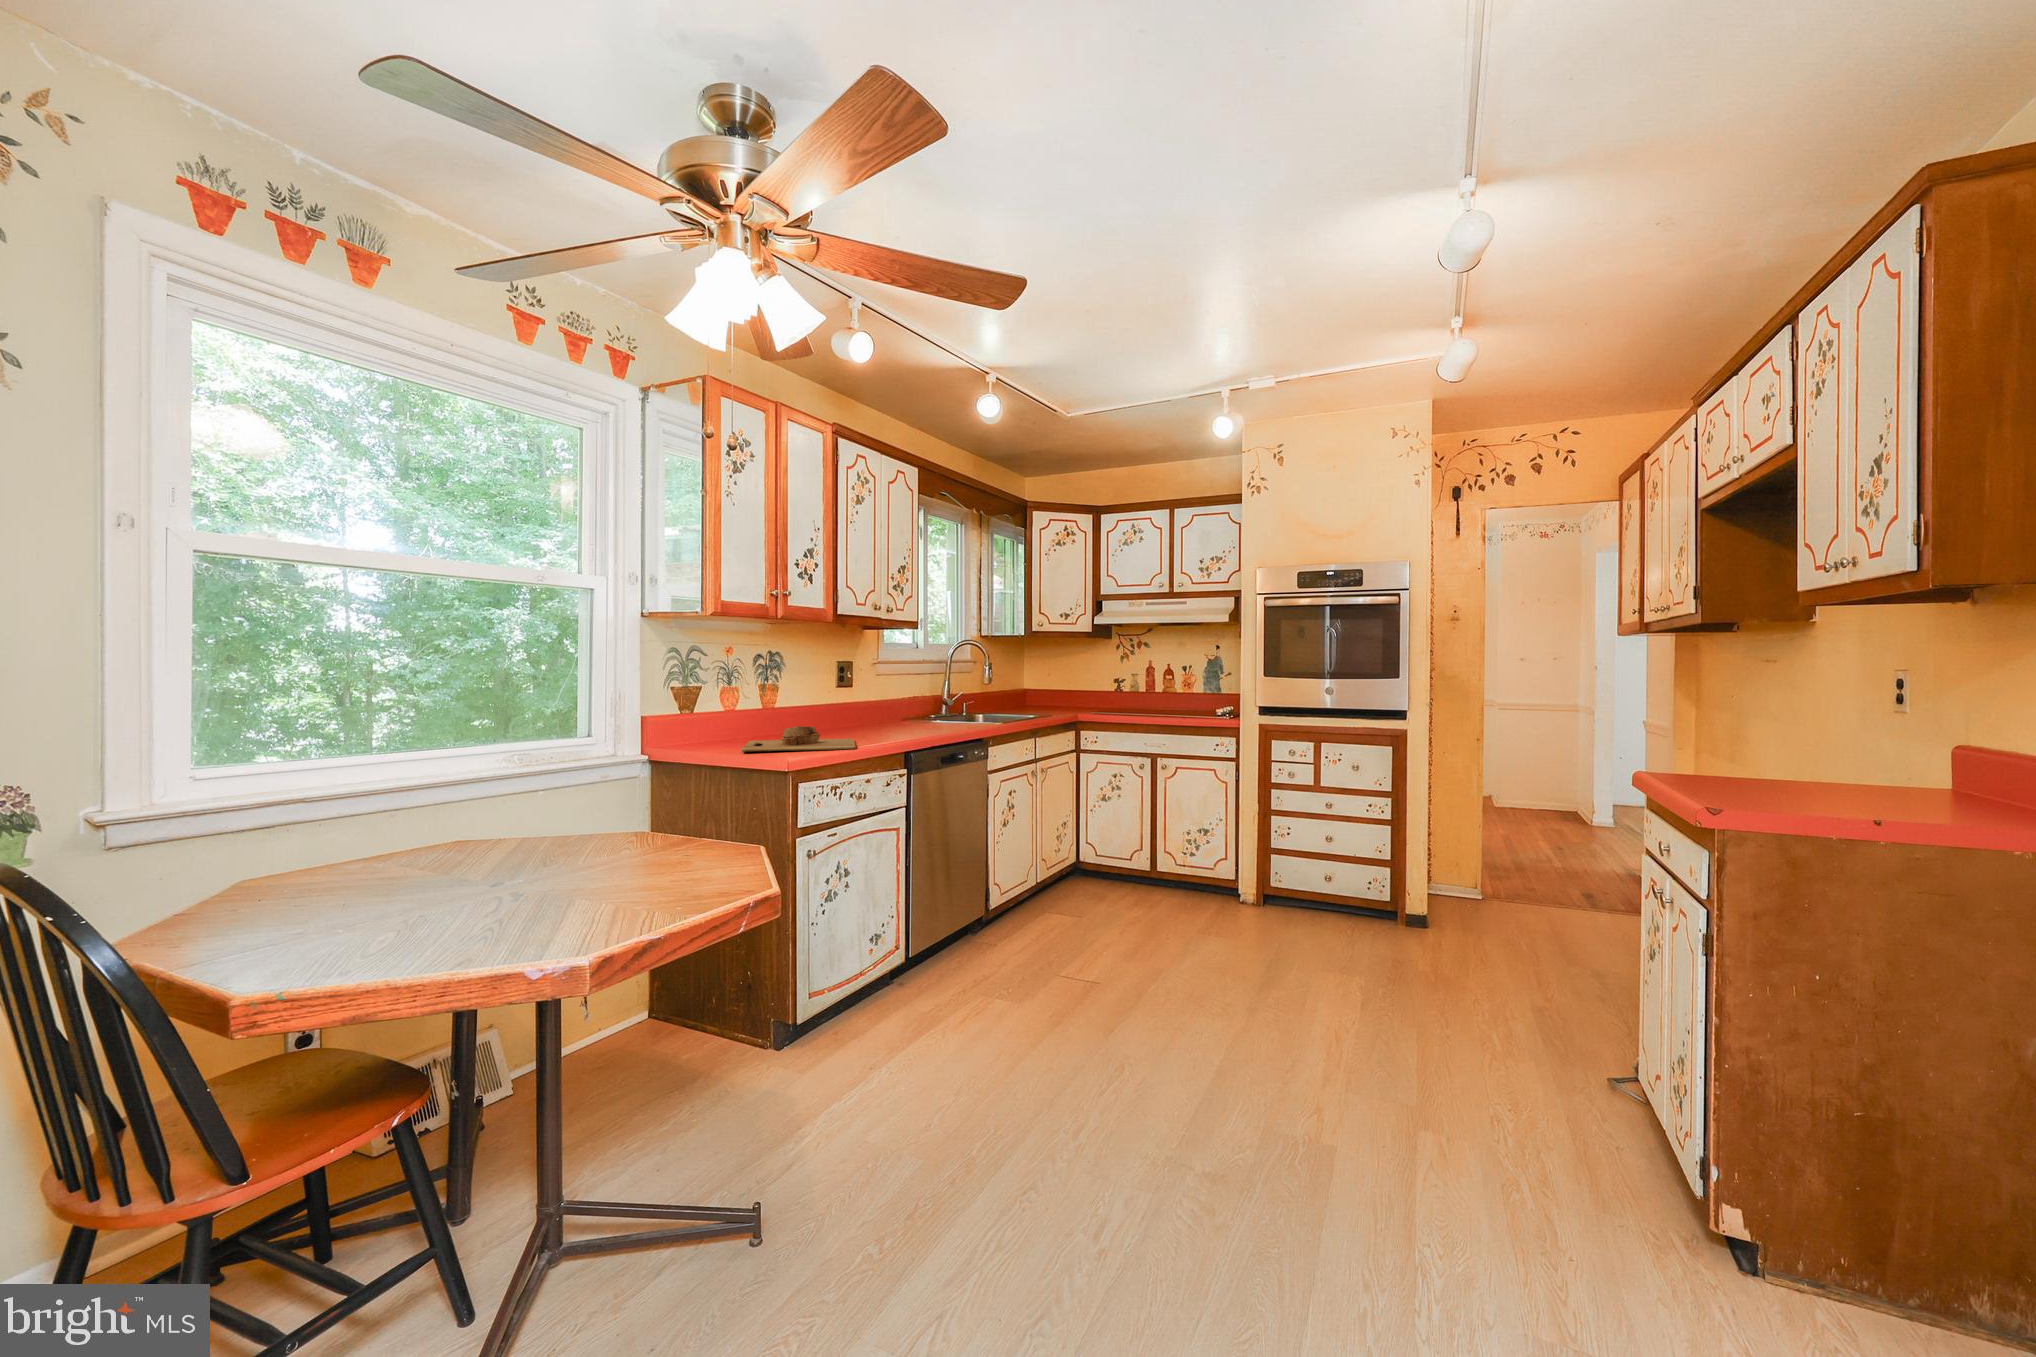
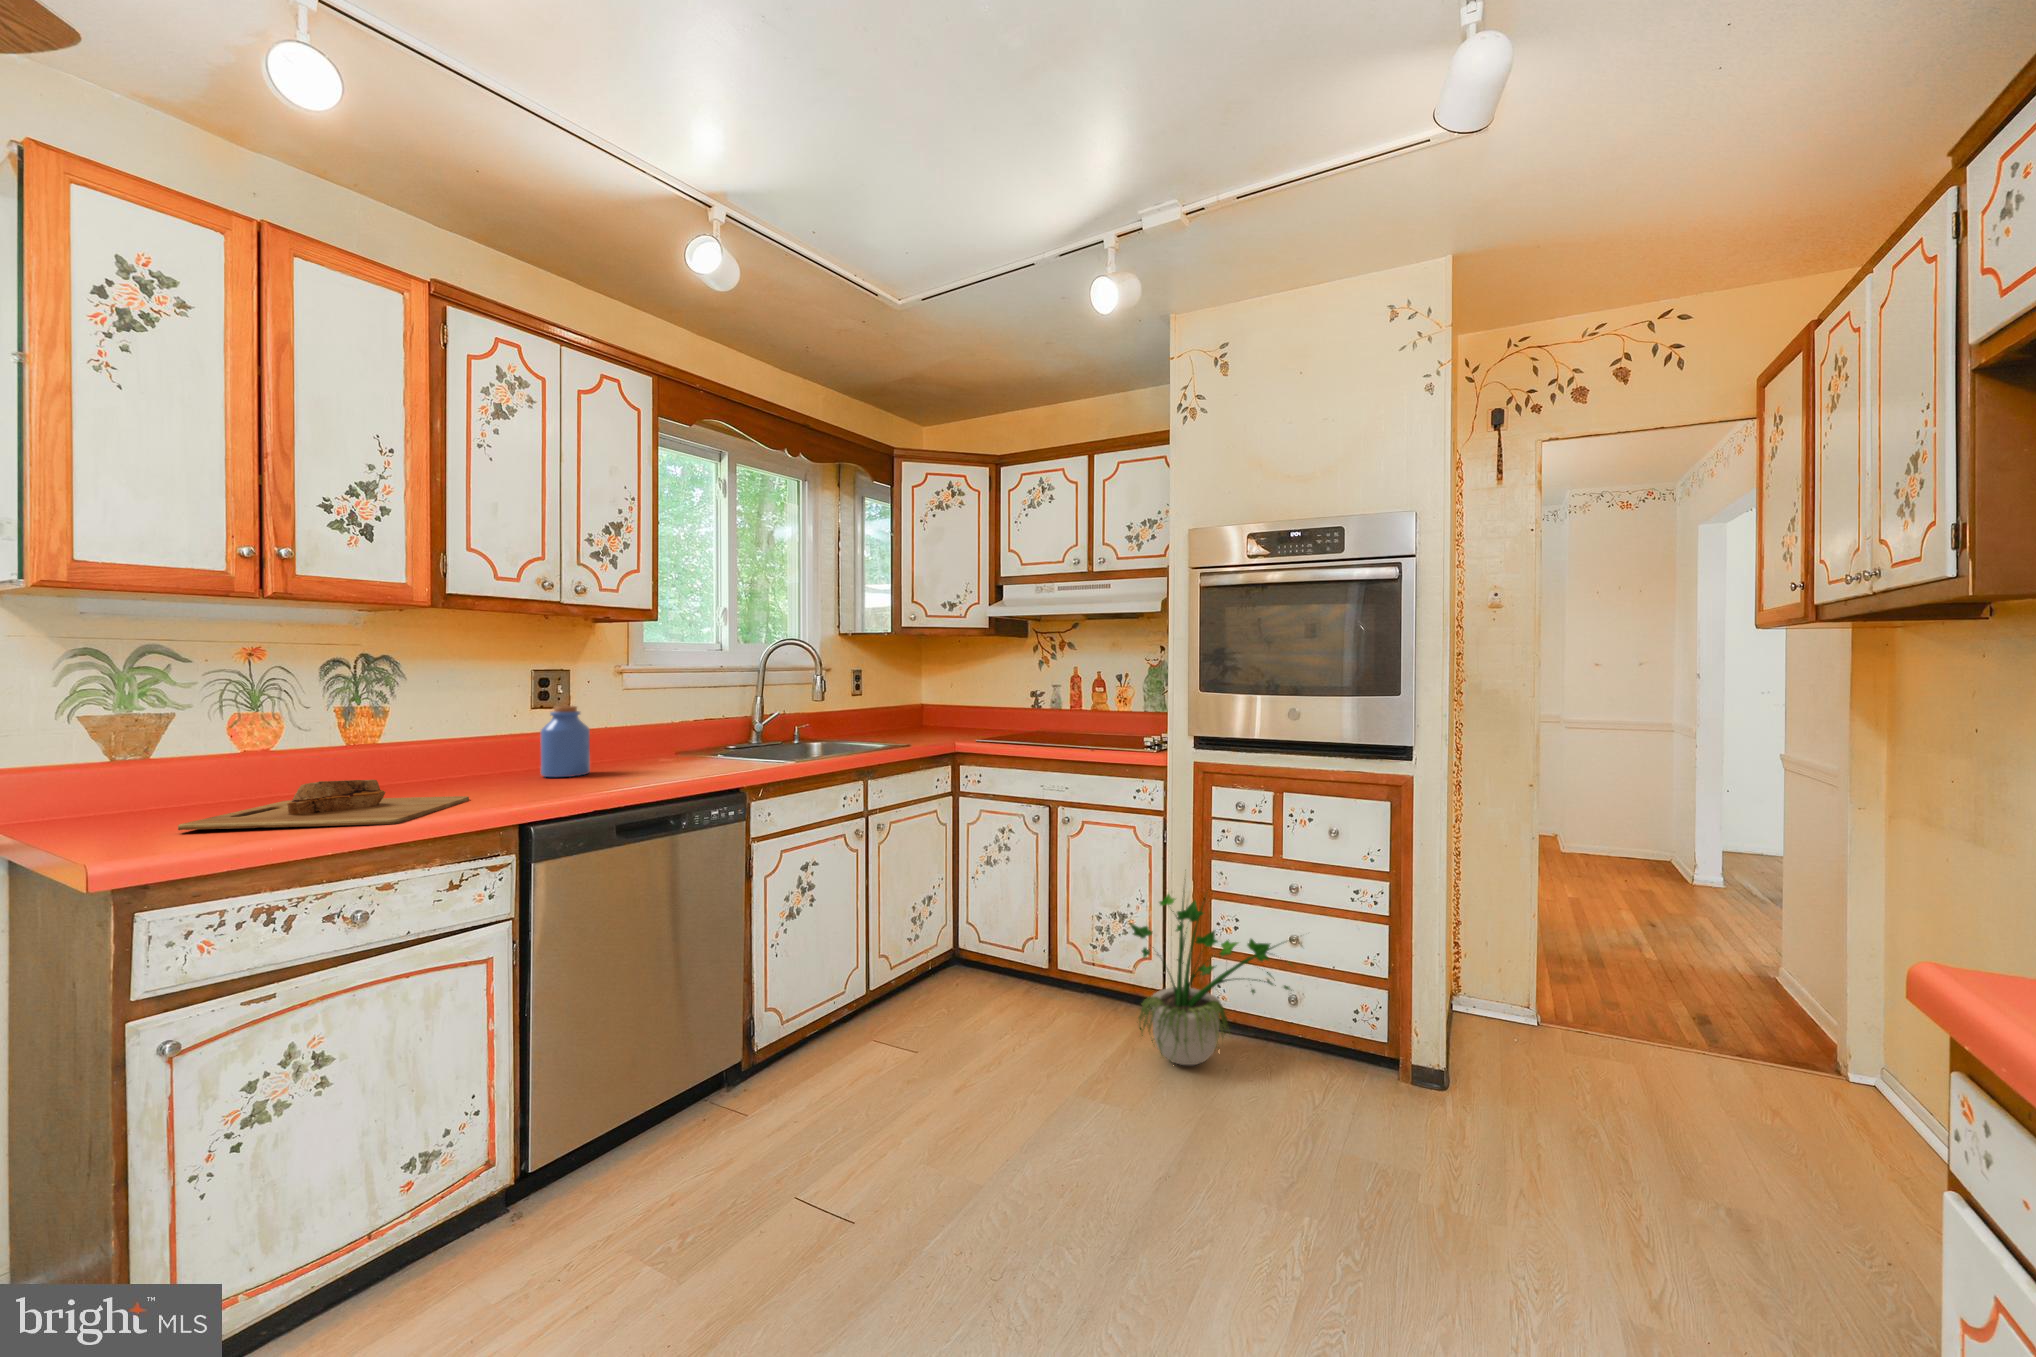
jar: none [853,686,881,732] -> present [540,706,590,777]
potted plant: none [1218,788,1347,918] -> present [1129,894,1300,1065]

